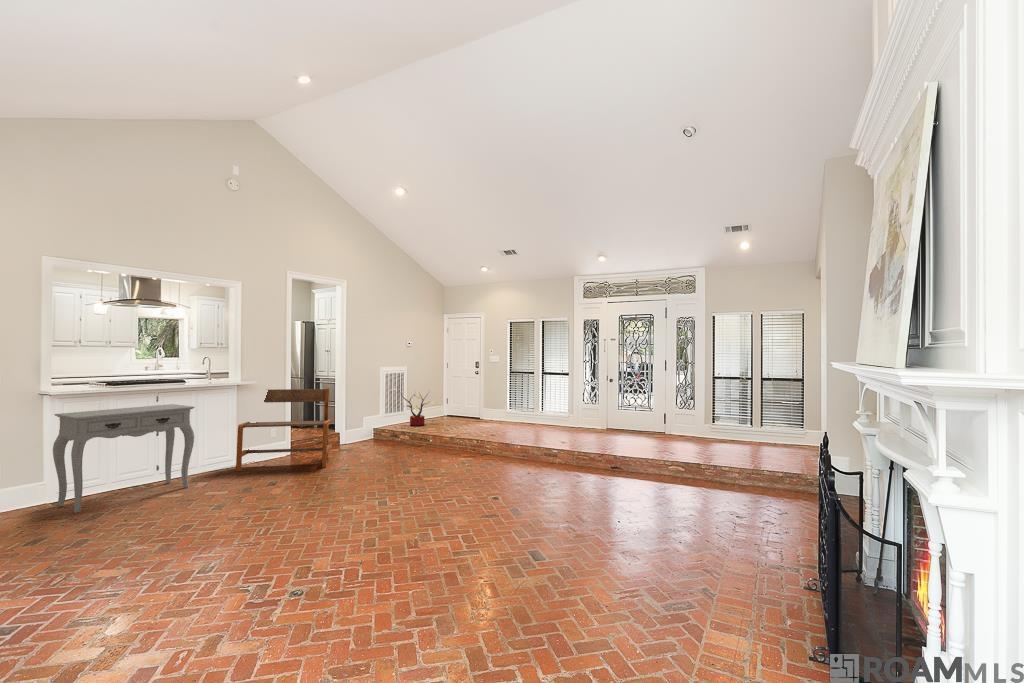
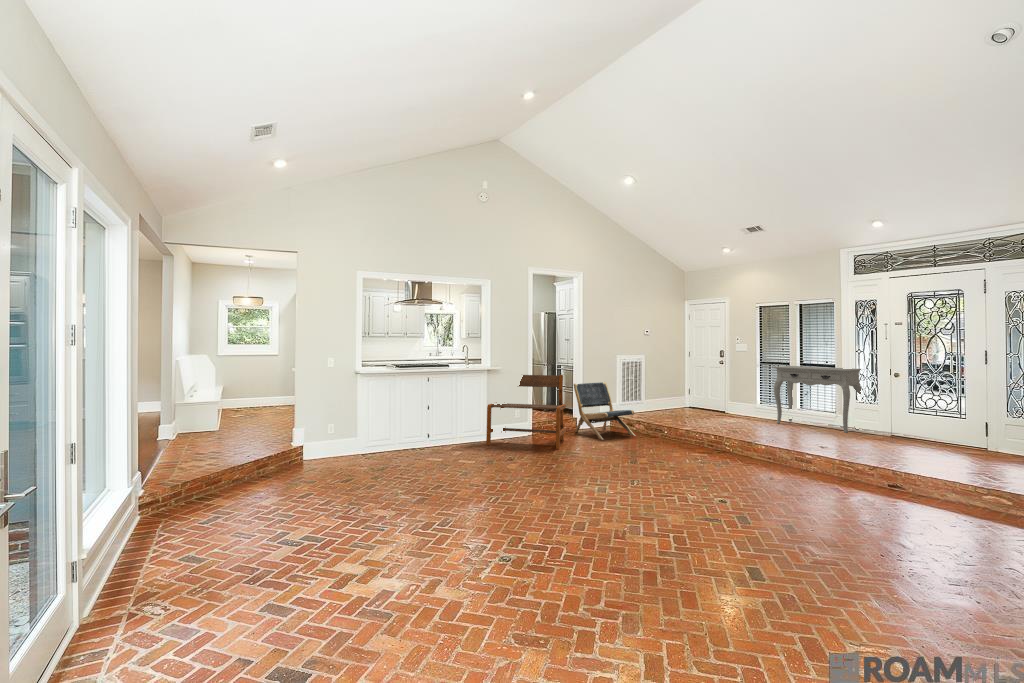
lounge chair: none [338,394,402,453] -> present [574,382,635,440]
decorative plant: present [401,394,434,426] -> none [632,379,675,416]
console table: present [53,404,195,513] -> present [774,366,861,433]

